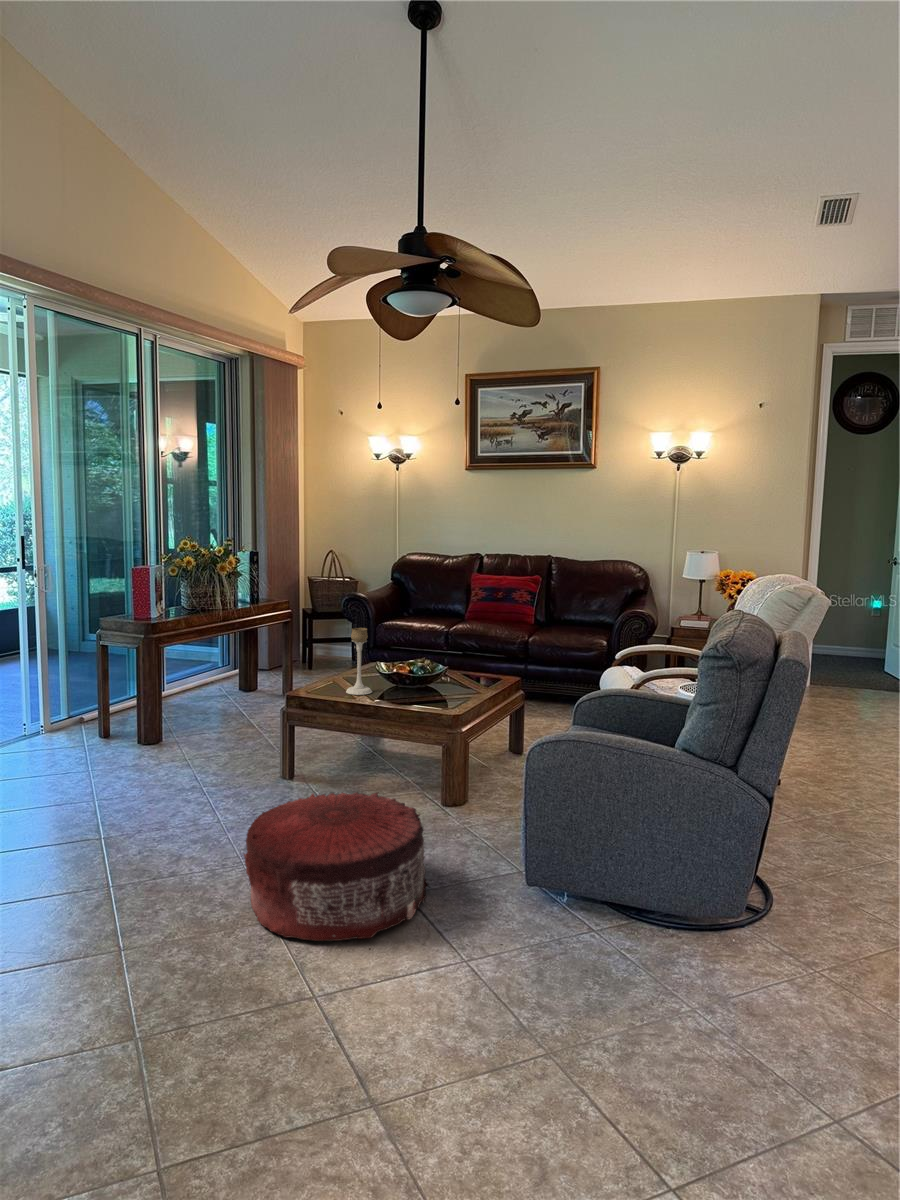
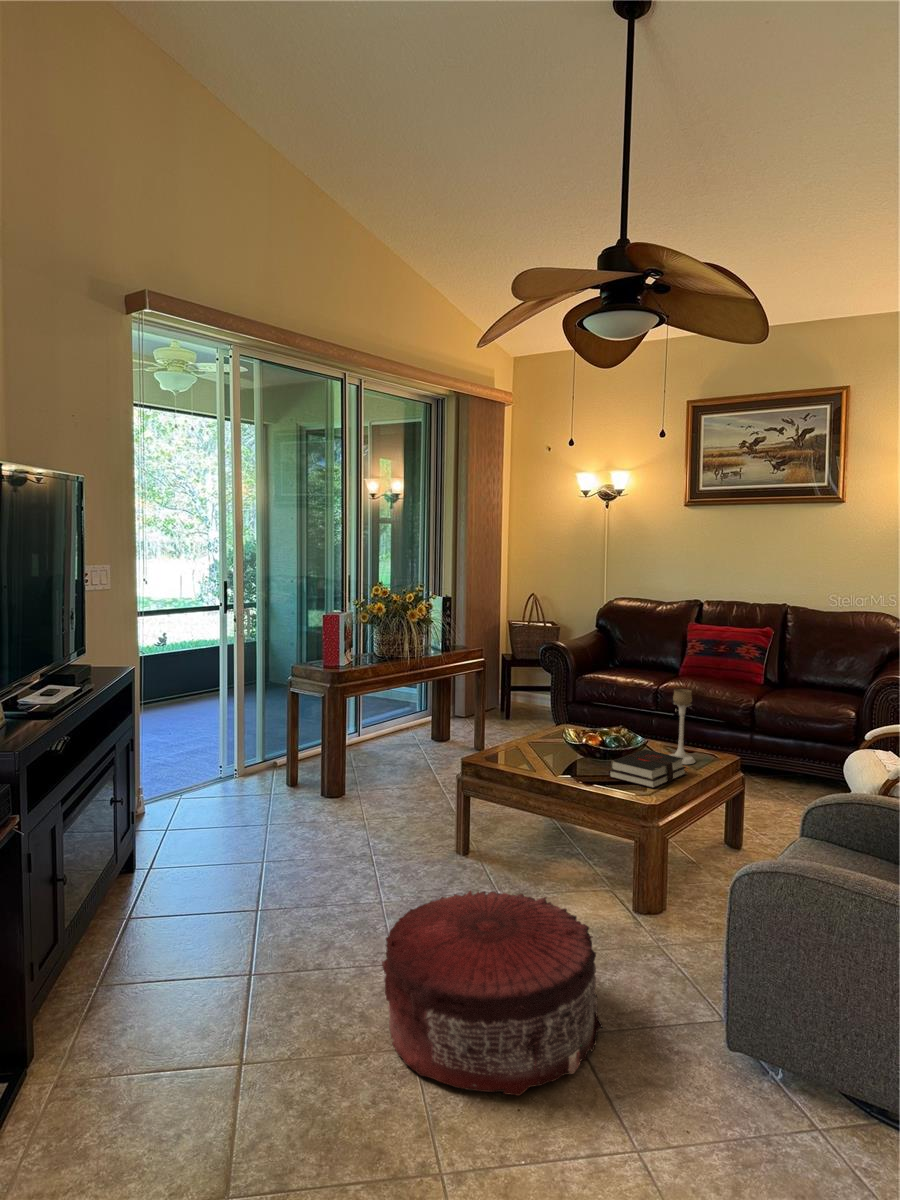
candle holder: present [346,628,372,695] -> present [670,689,695,764]
hardback book: none [417,676,481,705] -> present [609,750,686,788]

